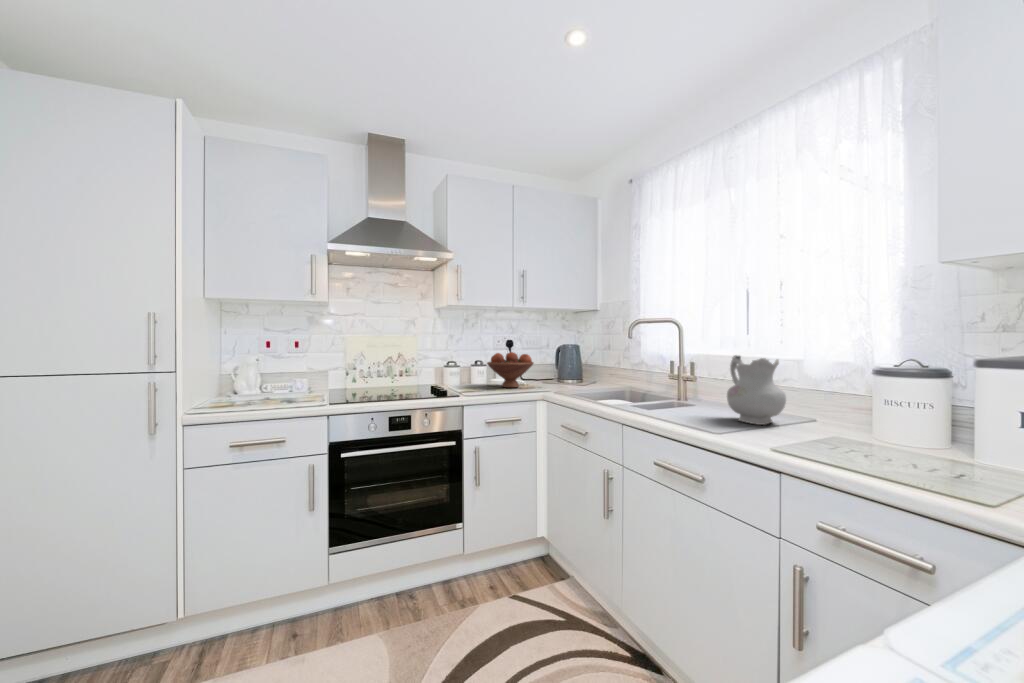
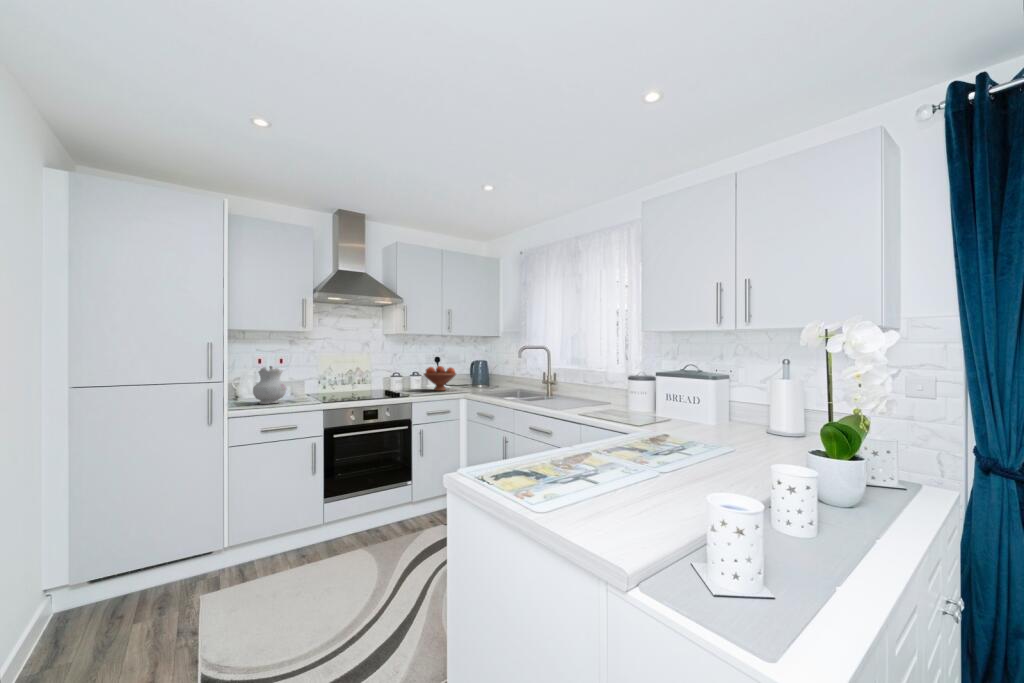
ceramic pitcher: present [727,355,786,425] -> present [253,366,287,404]

